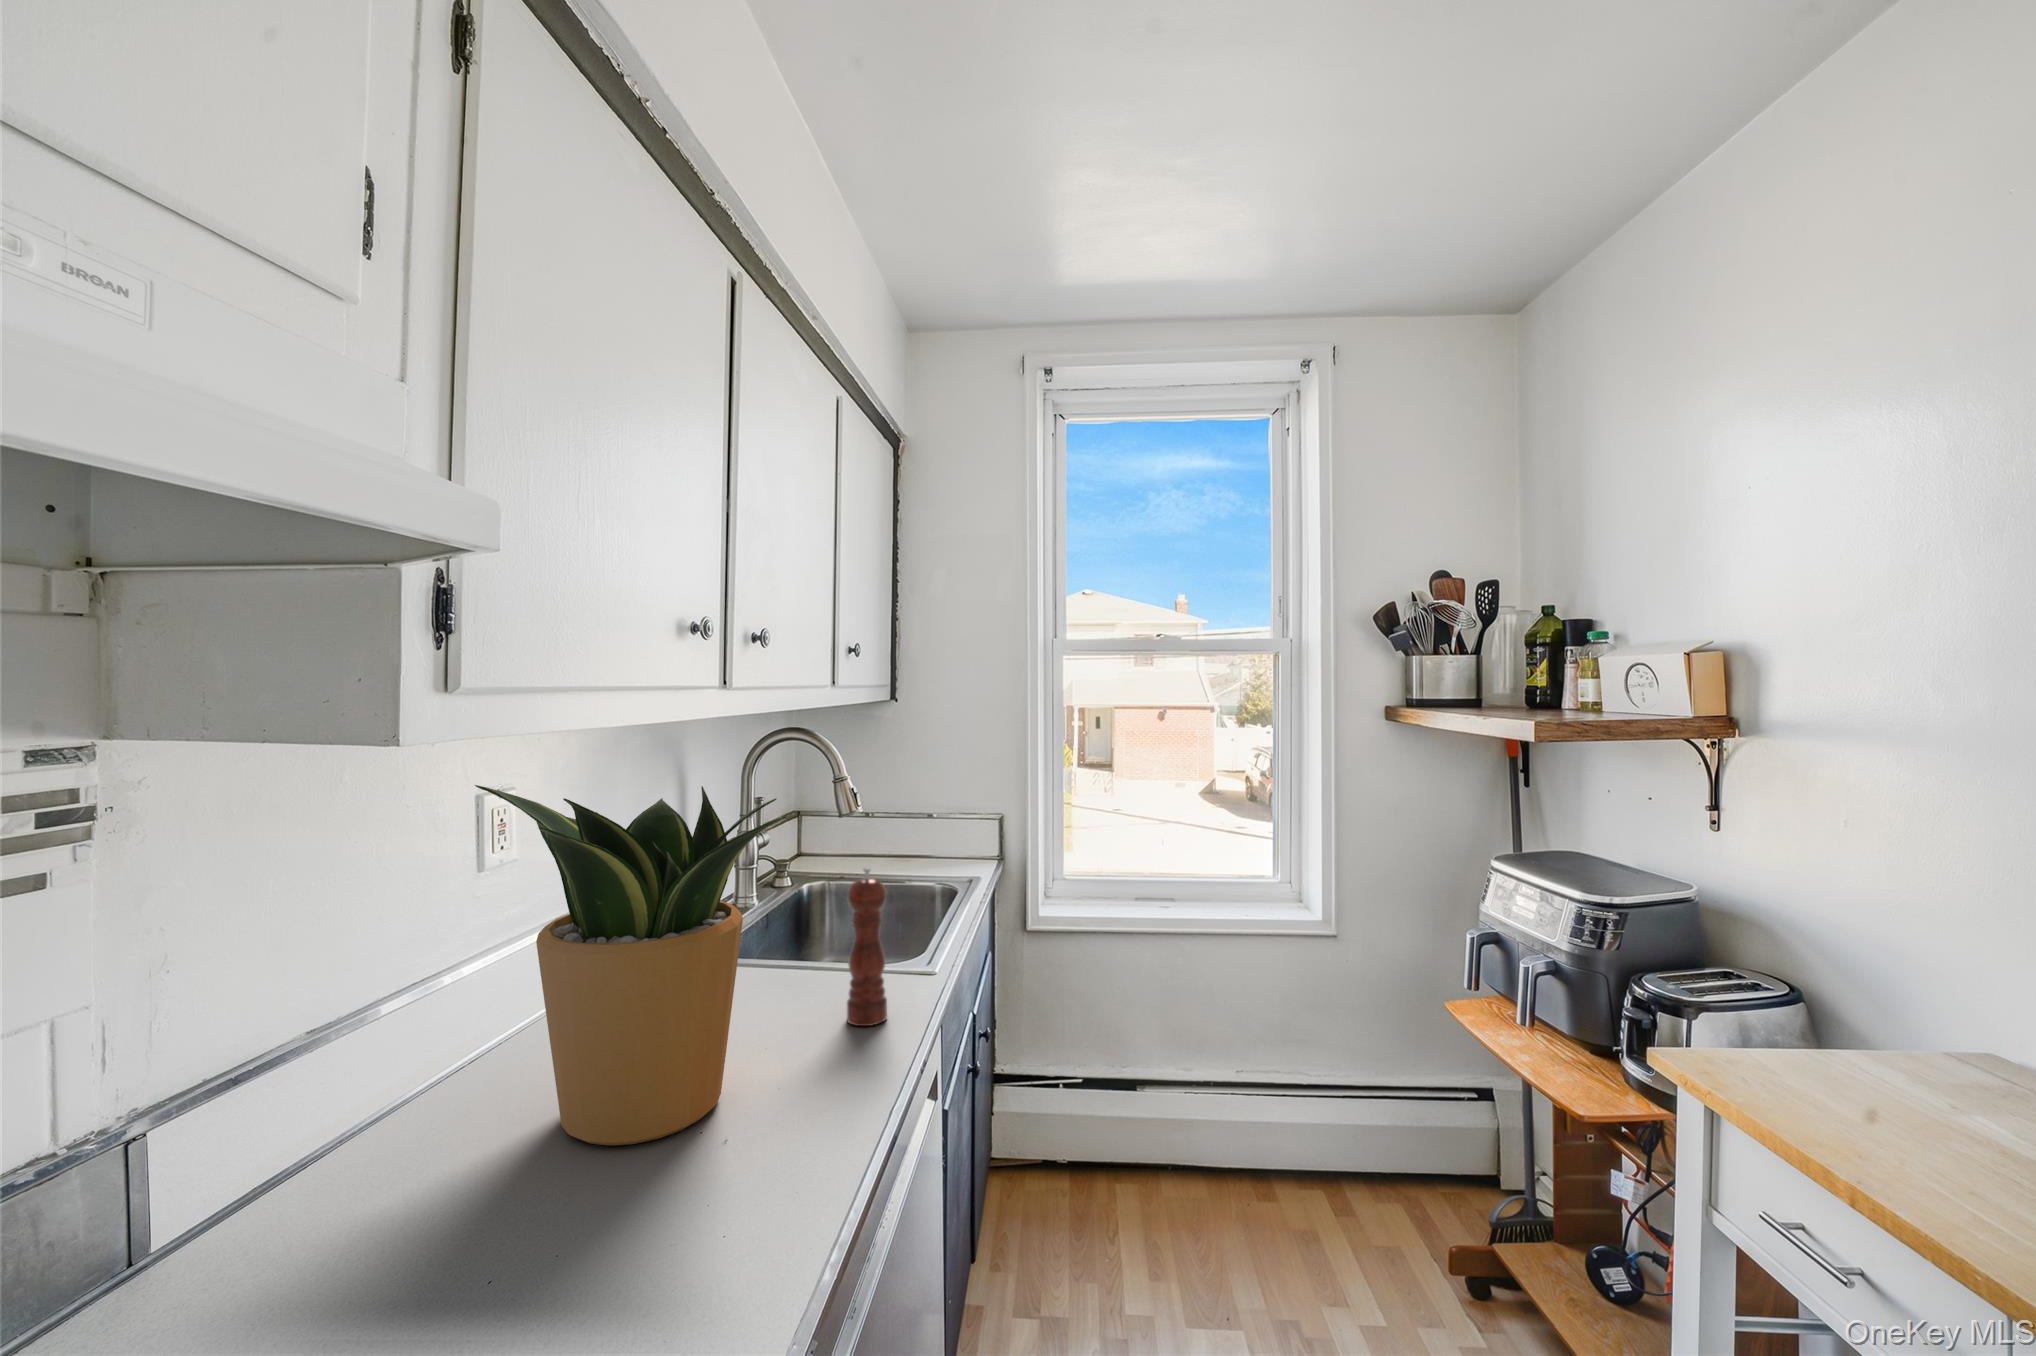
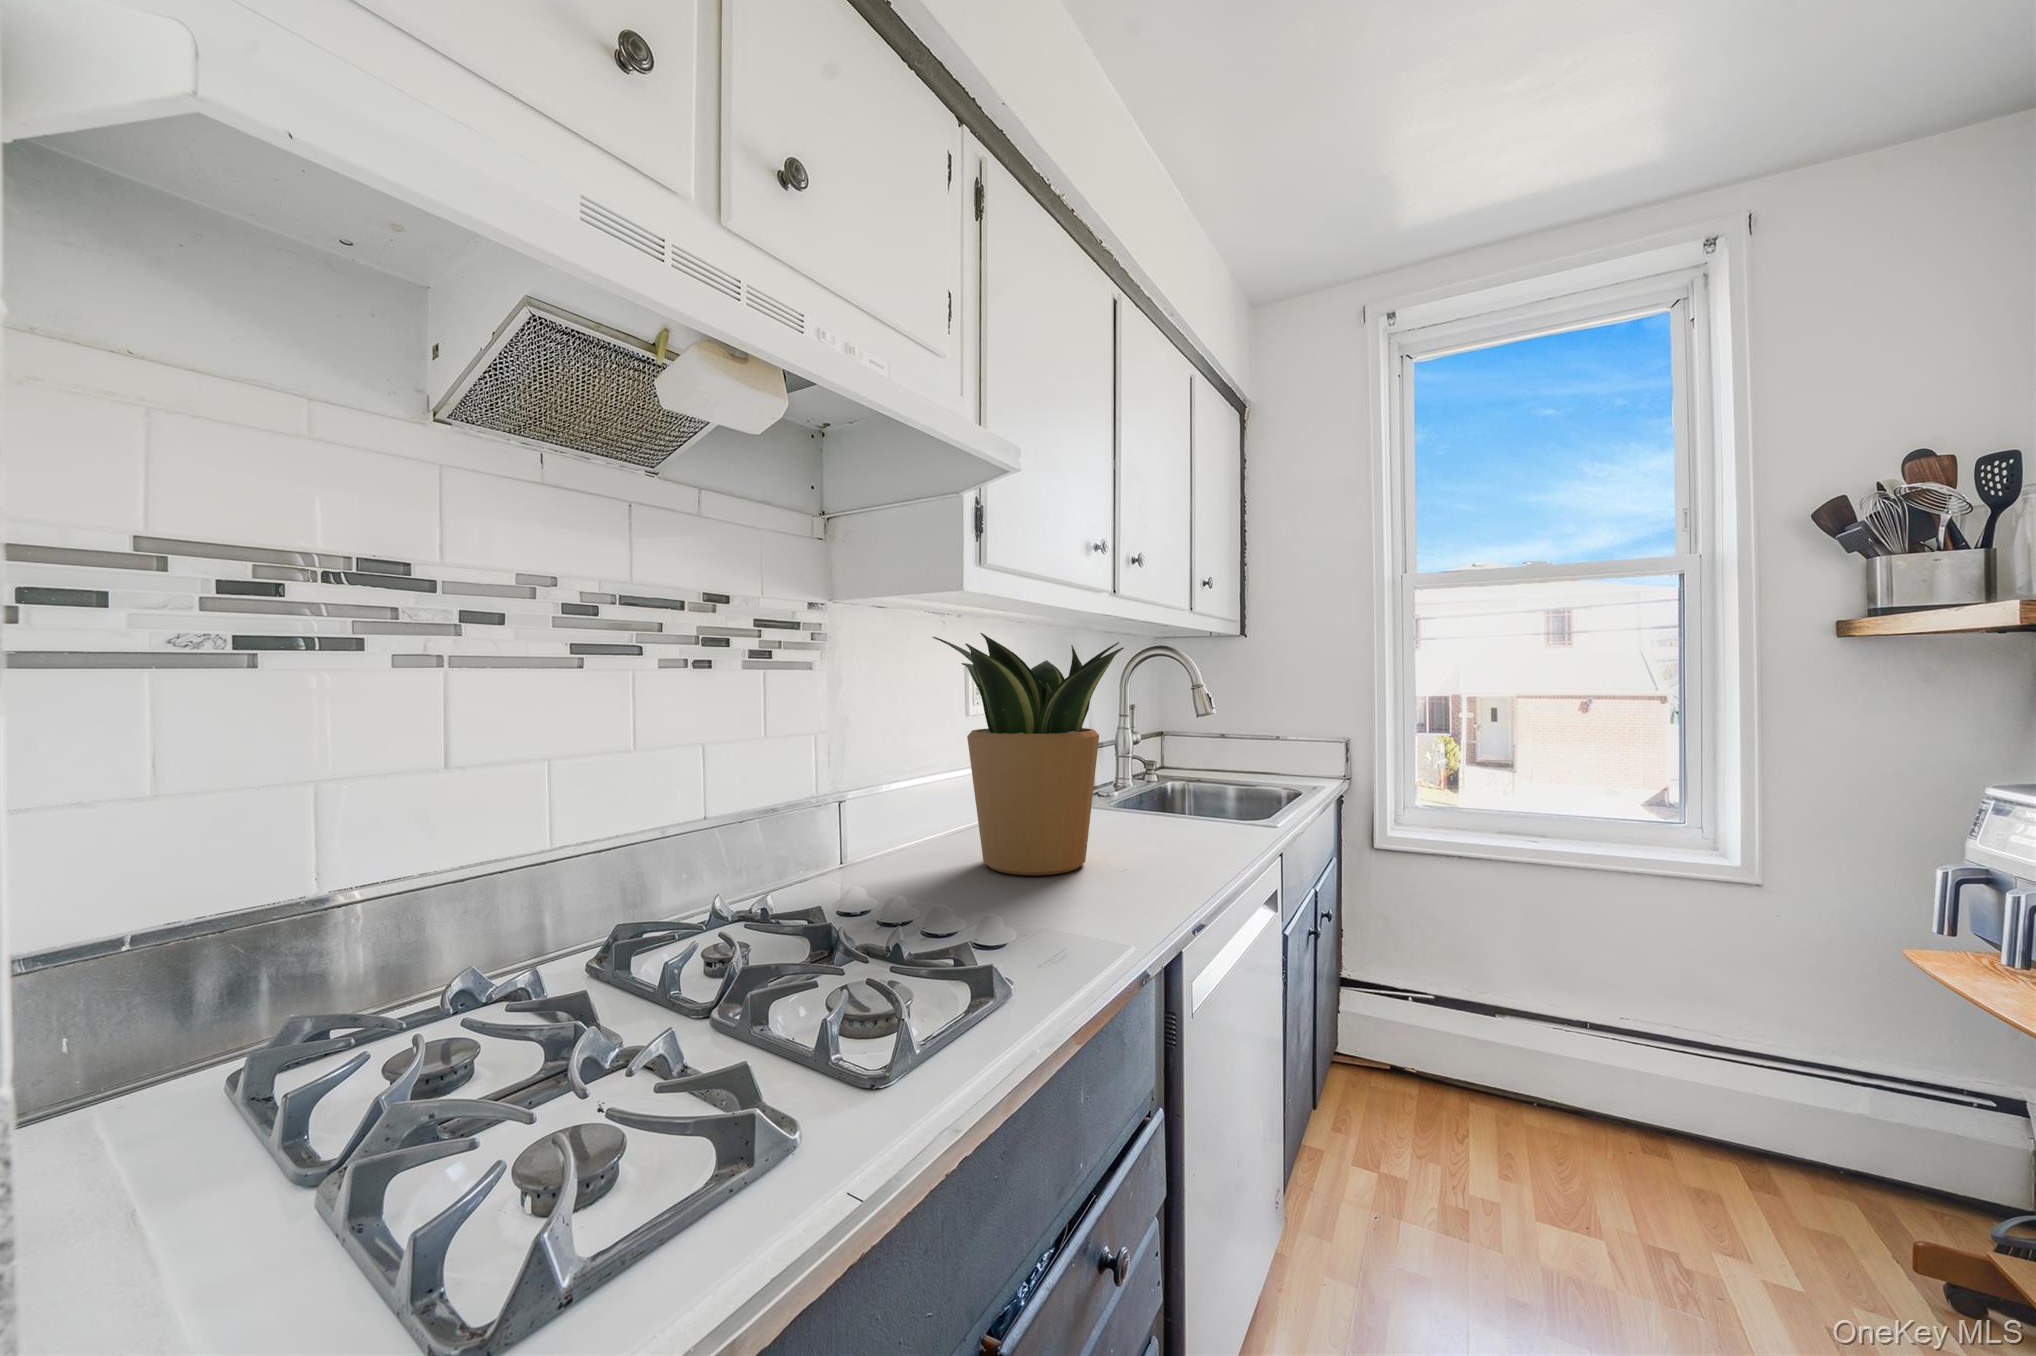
pepper mill: present [847,868,887,1026] -> none [1184,723,1218,847]

